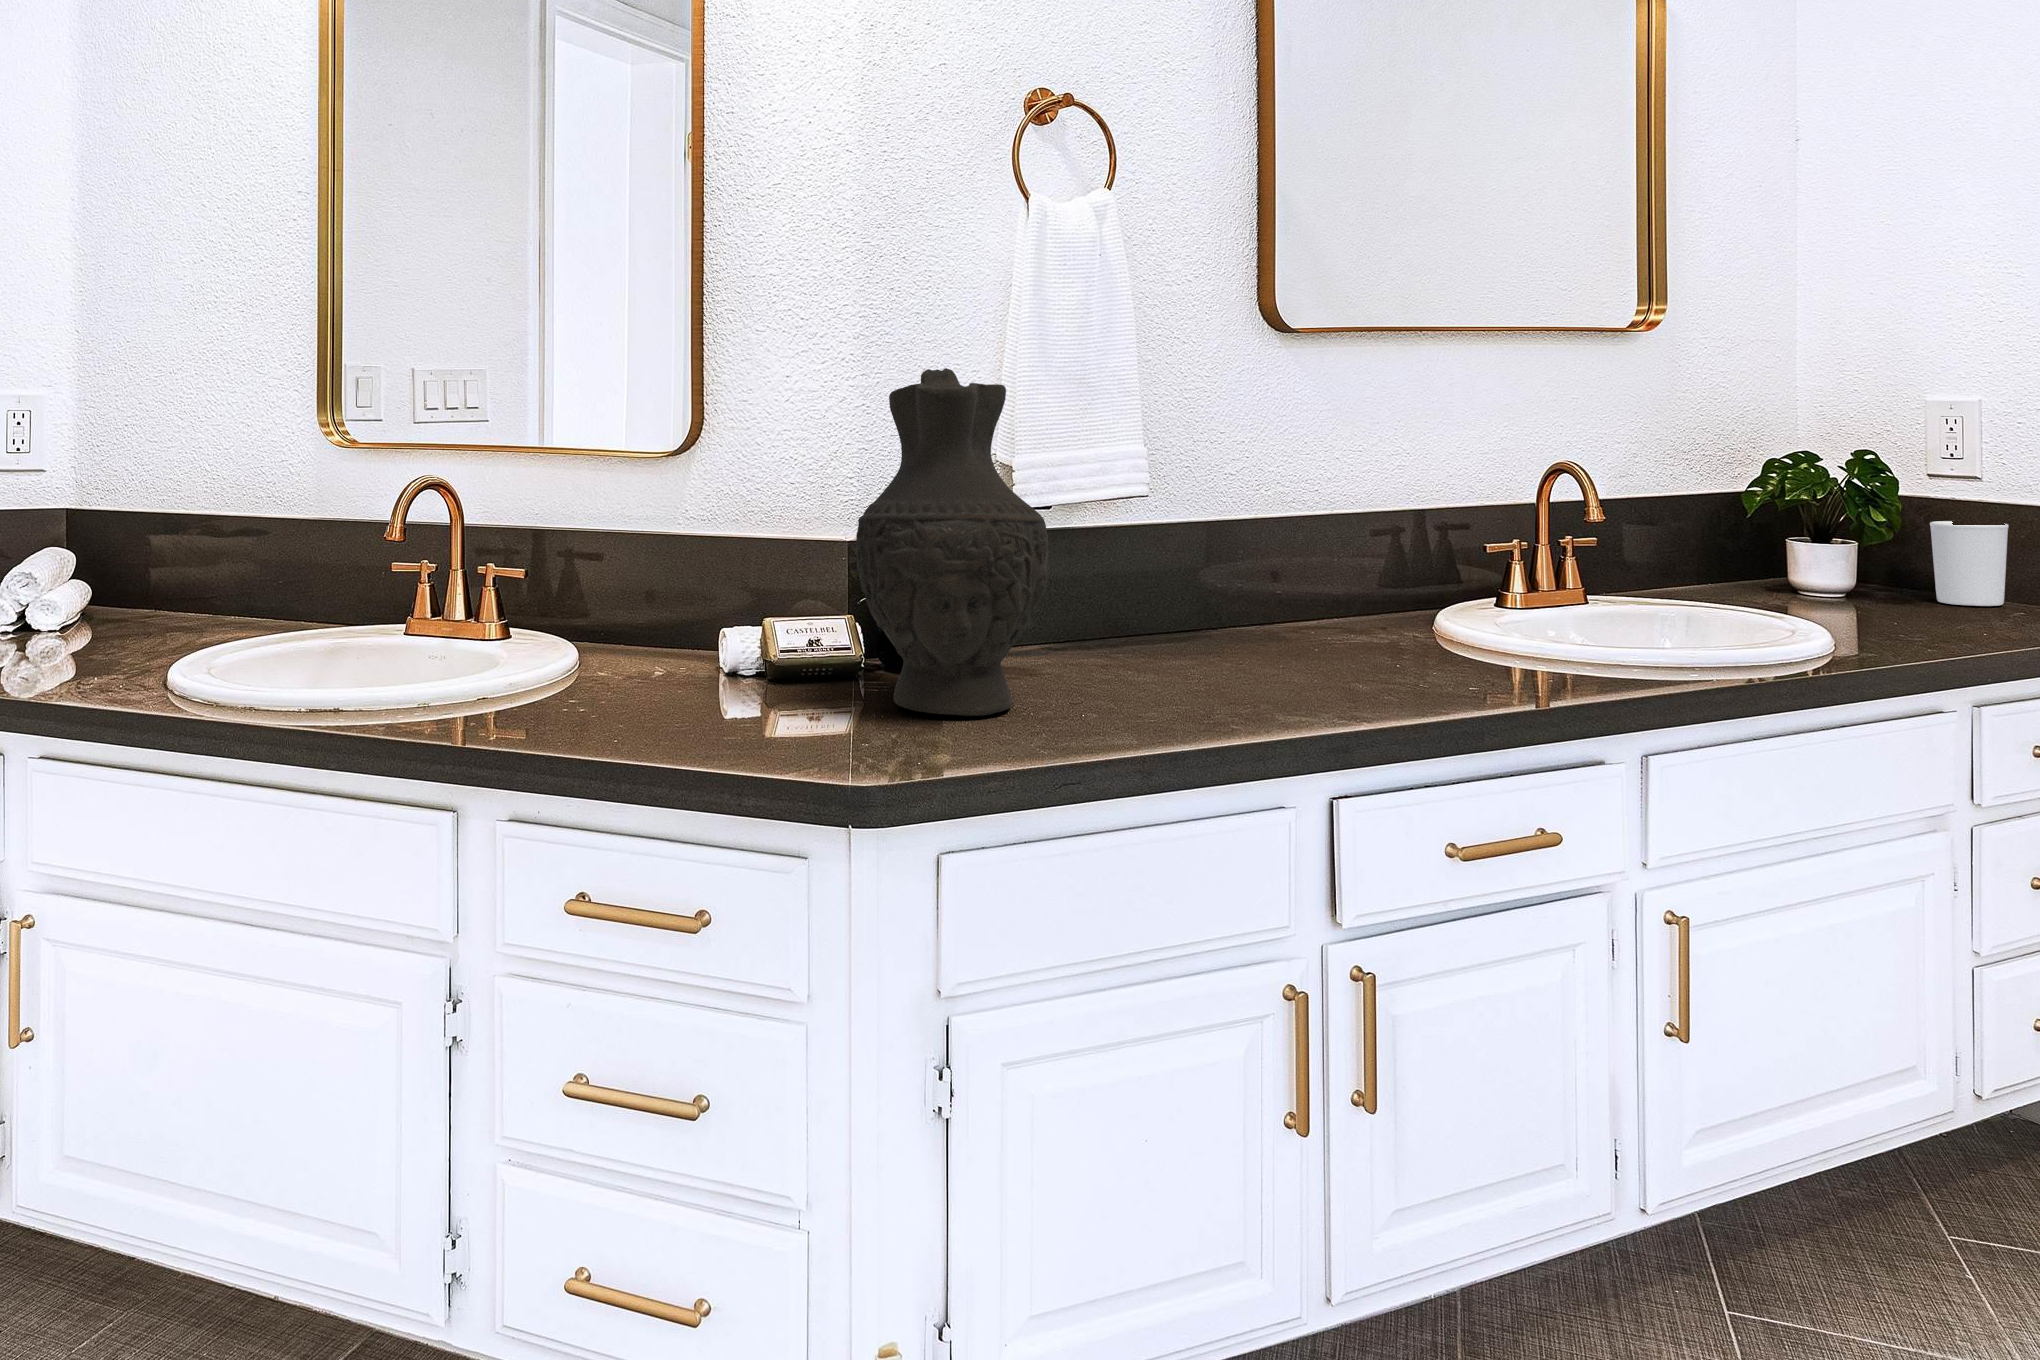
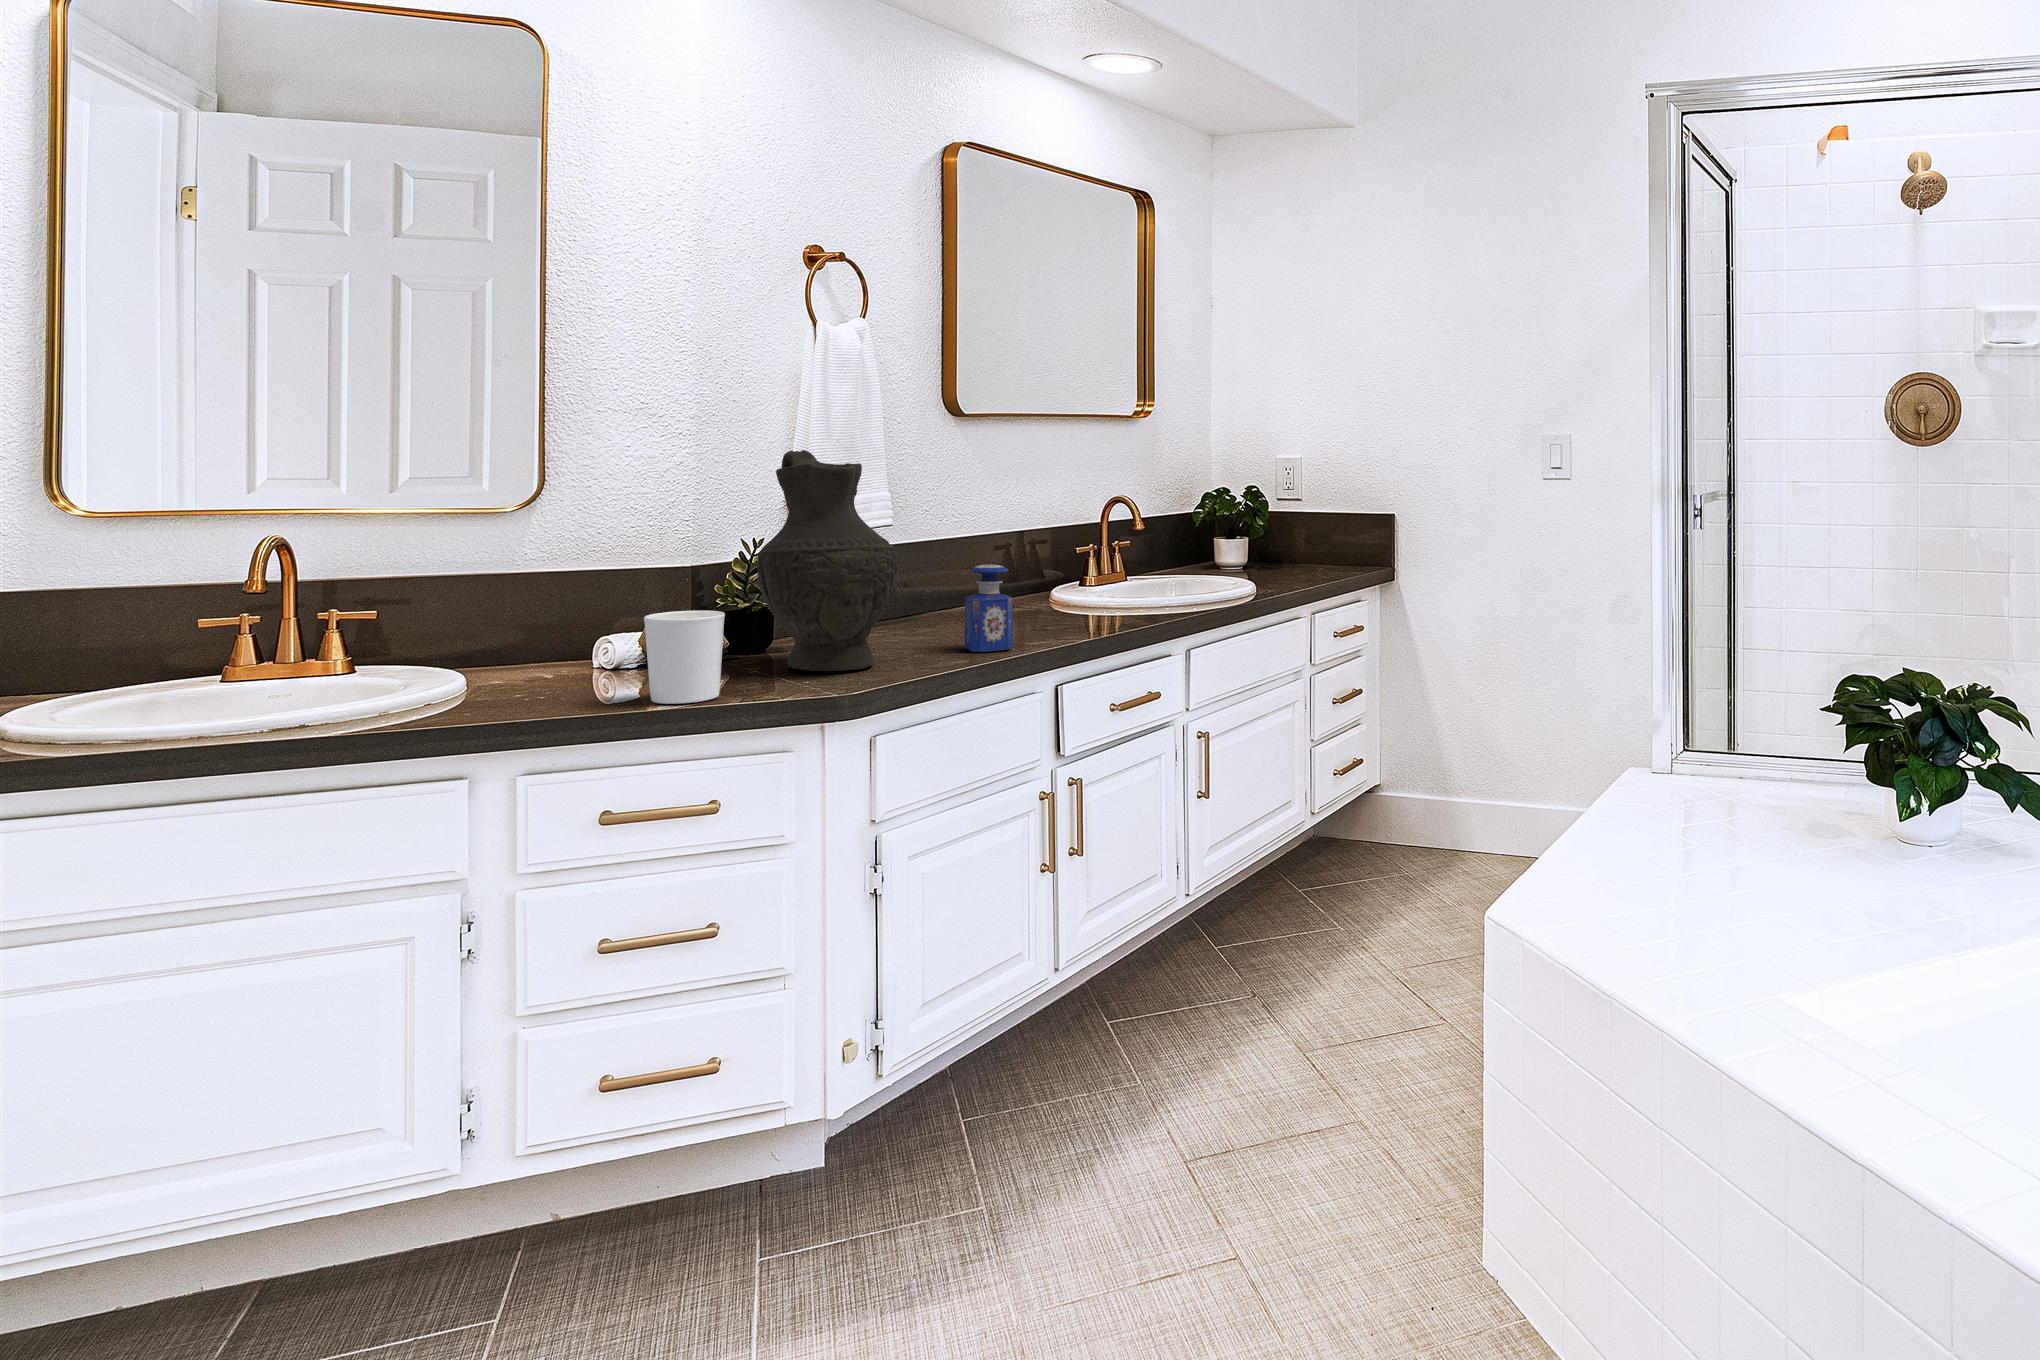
candle holder: present [1930,521,2009,606] -> present [644,610,725,704]
perfume bottle: none [1178,558,1250,709] -> present [965,564,1013,652]

